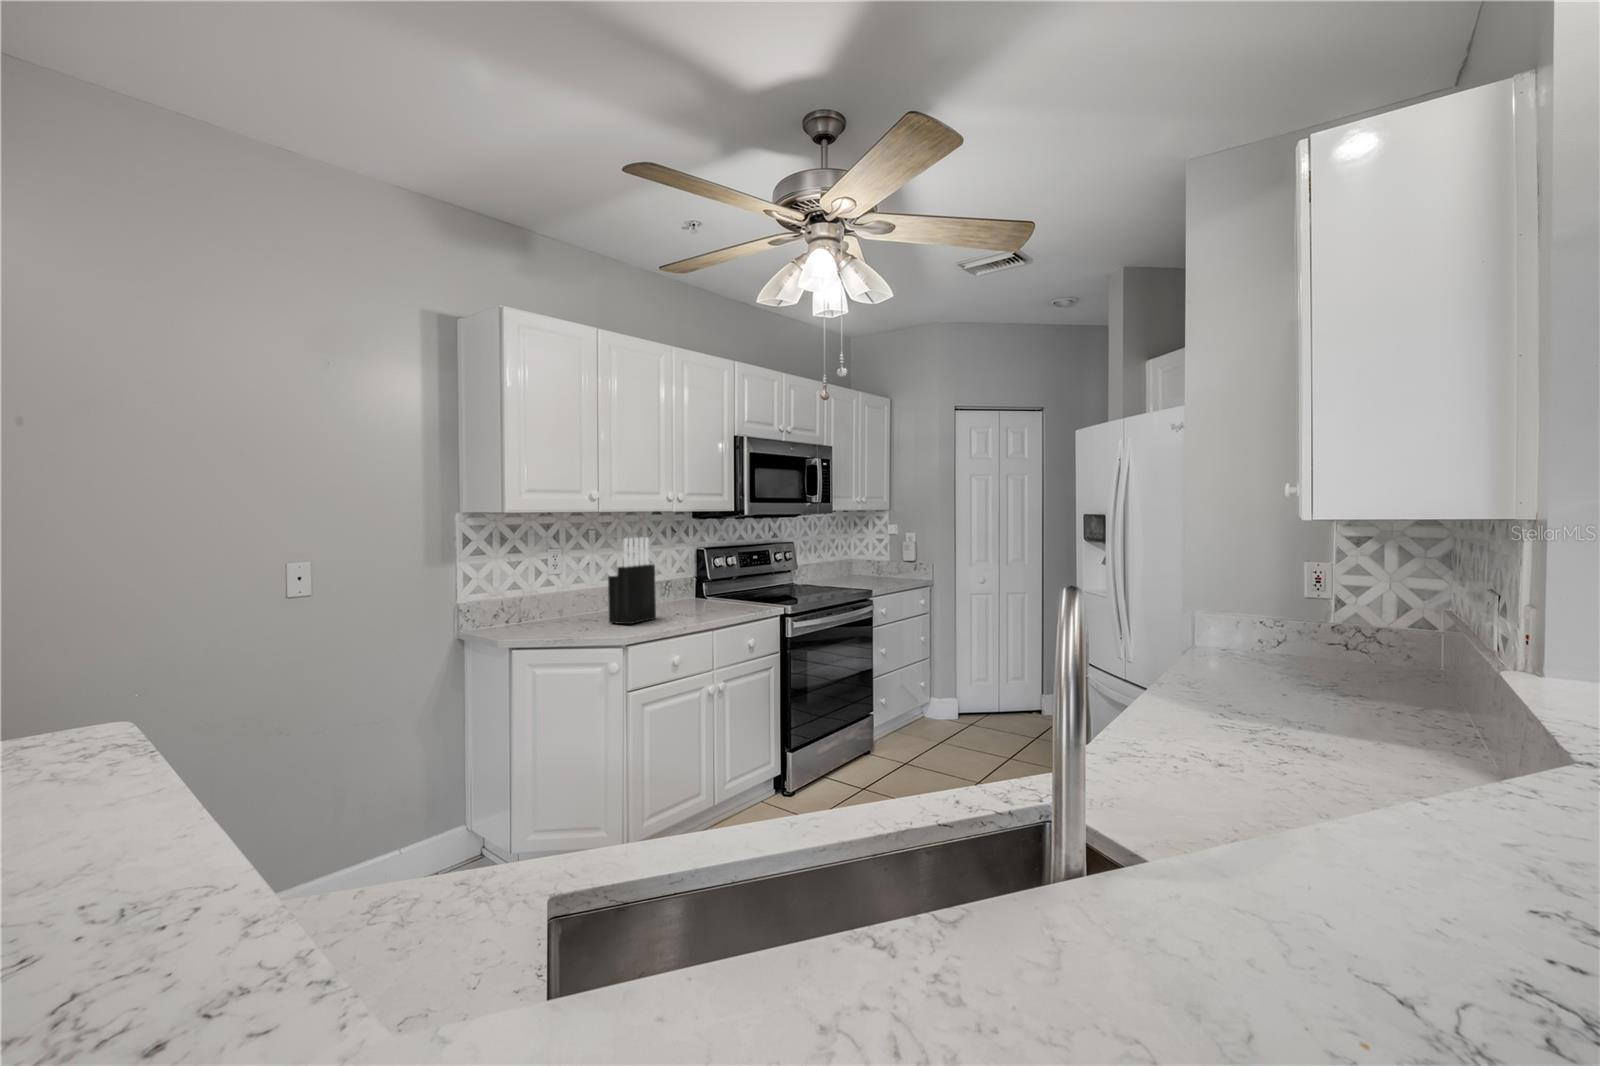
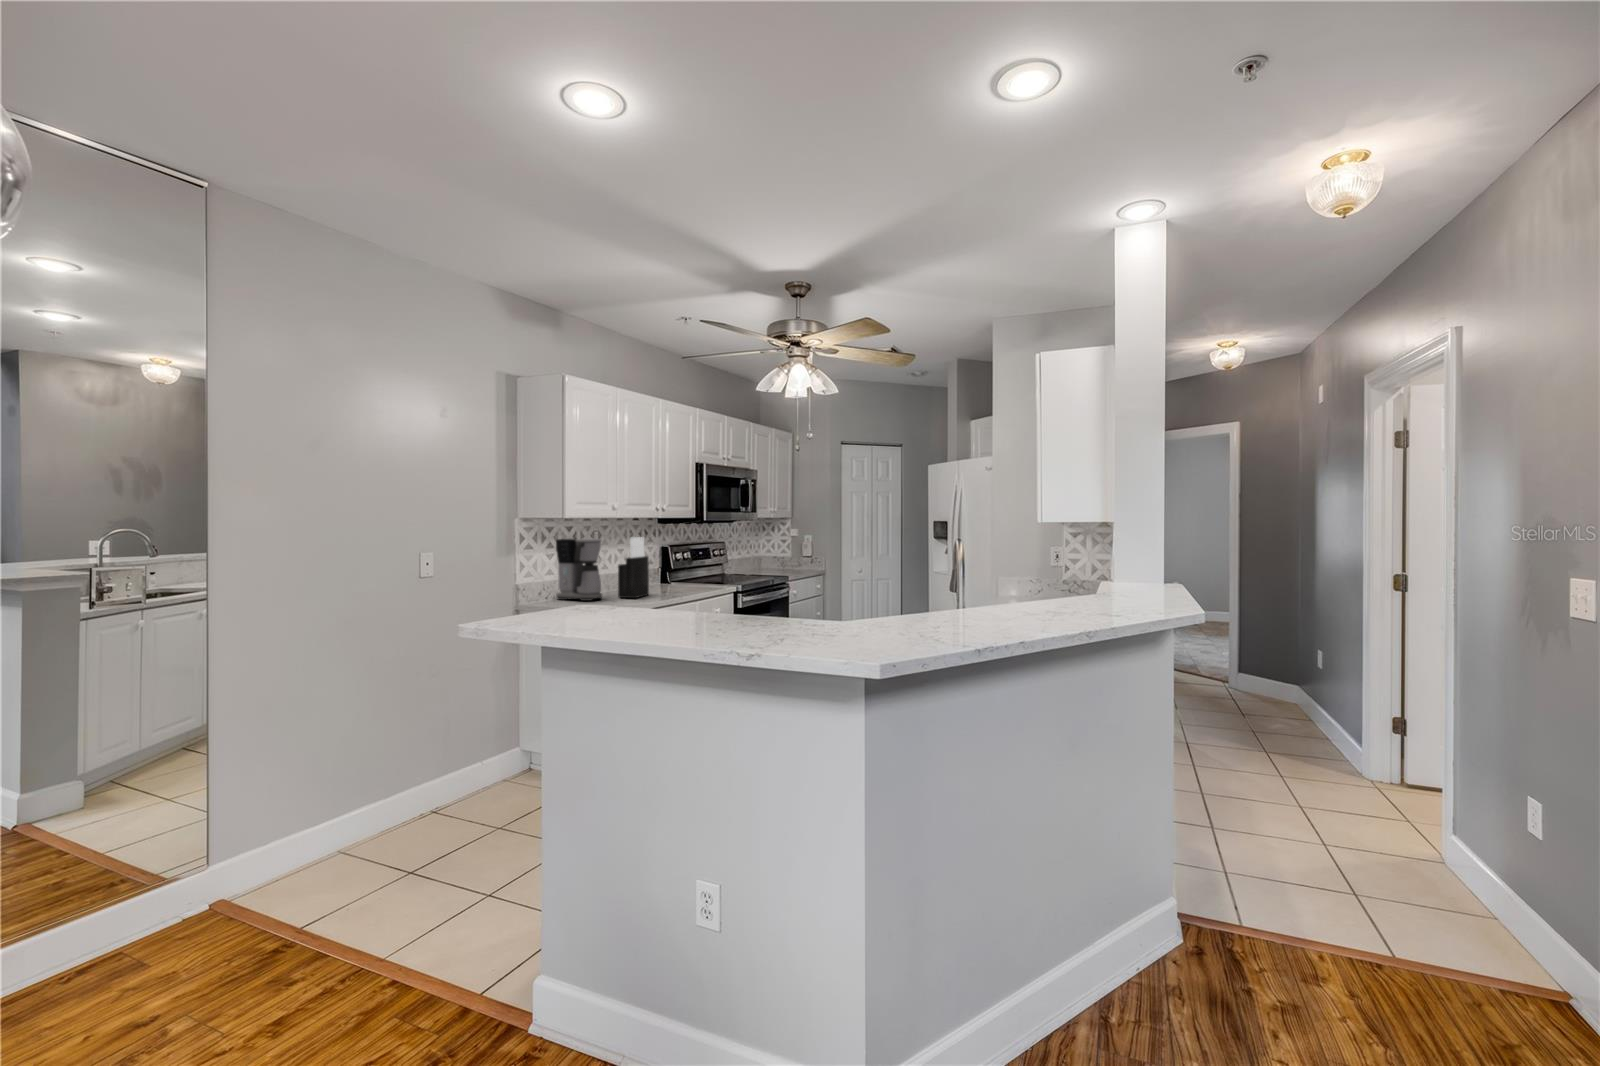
coffee maker: none [524,540,586,628] -> present [556,538,602,601]

